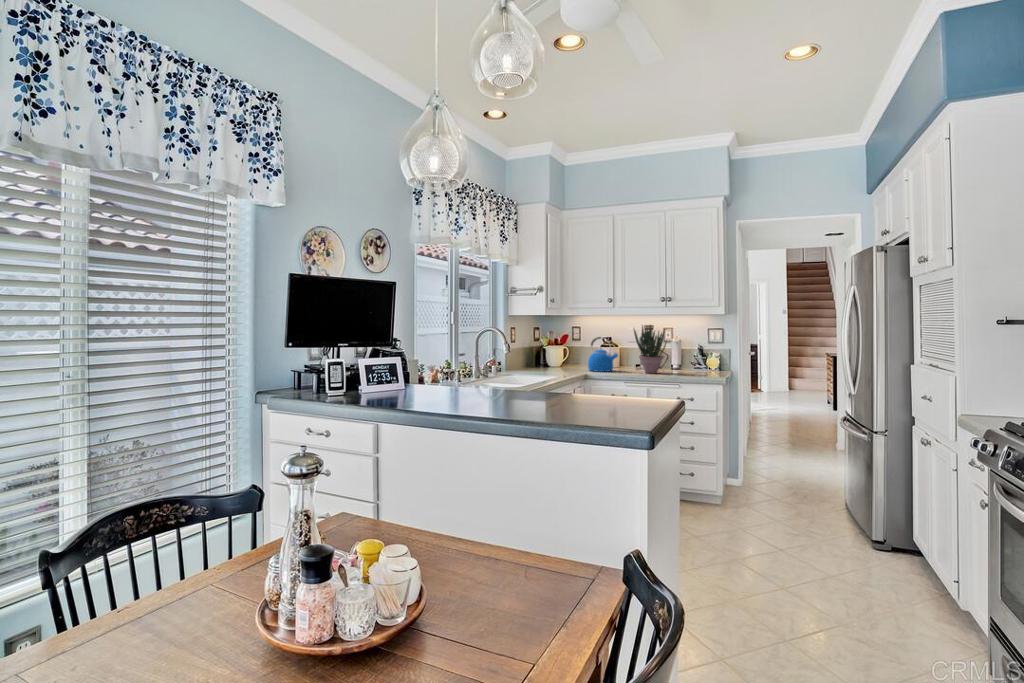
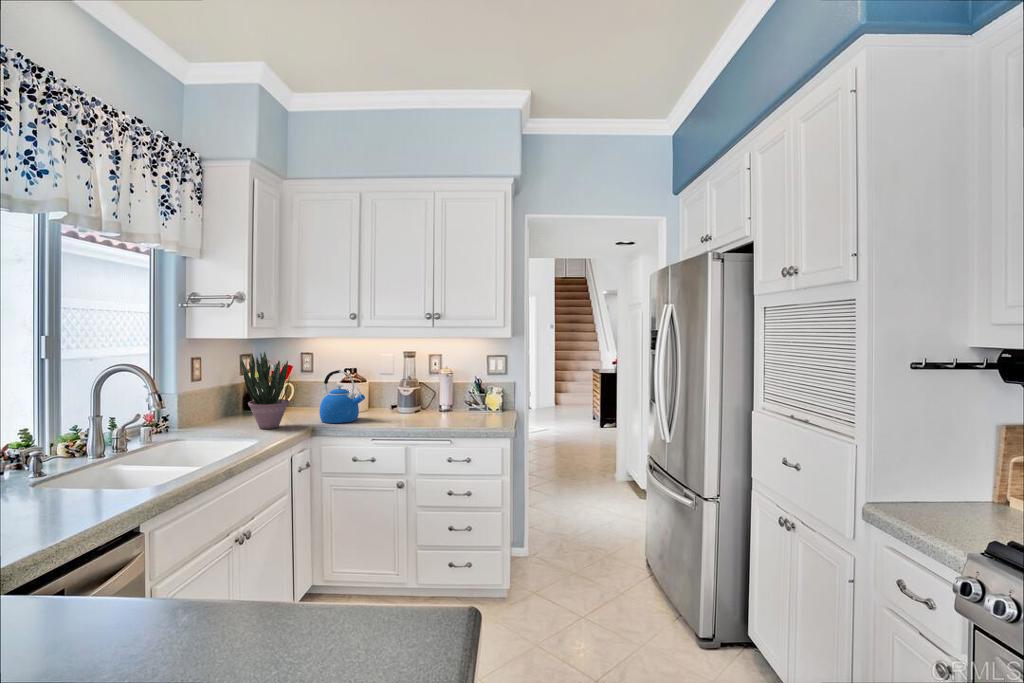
potted plant: present [634,325,667,373] -> present [240,352,290,429]

